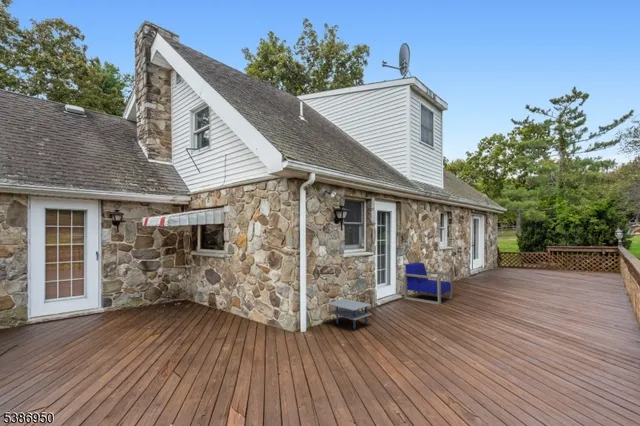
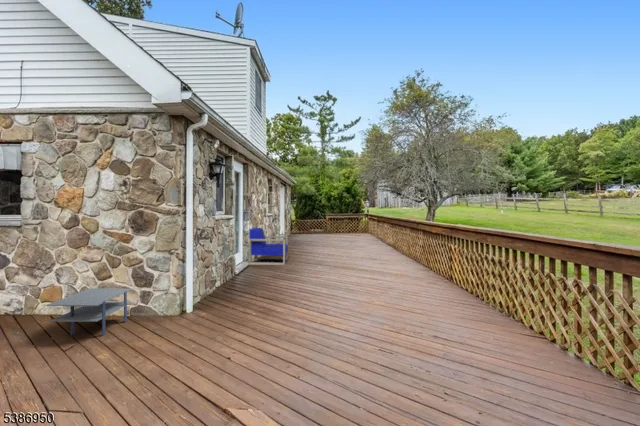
side table: present [326,299,371,329] -> present [47,288,131,336]

